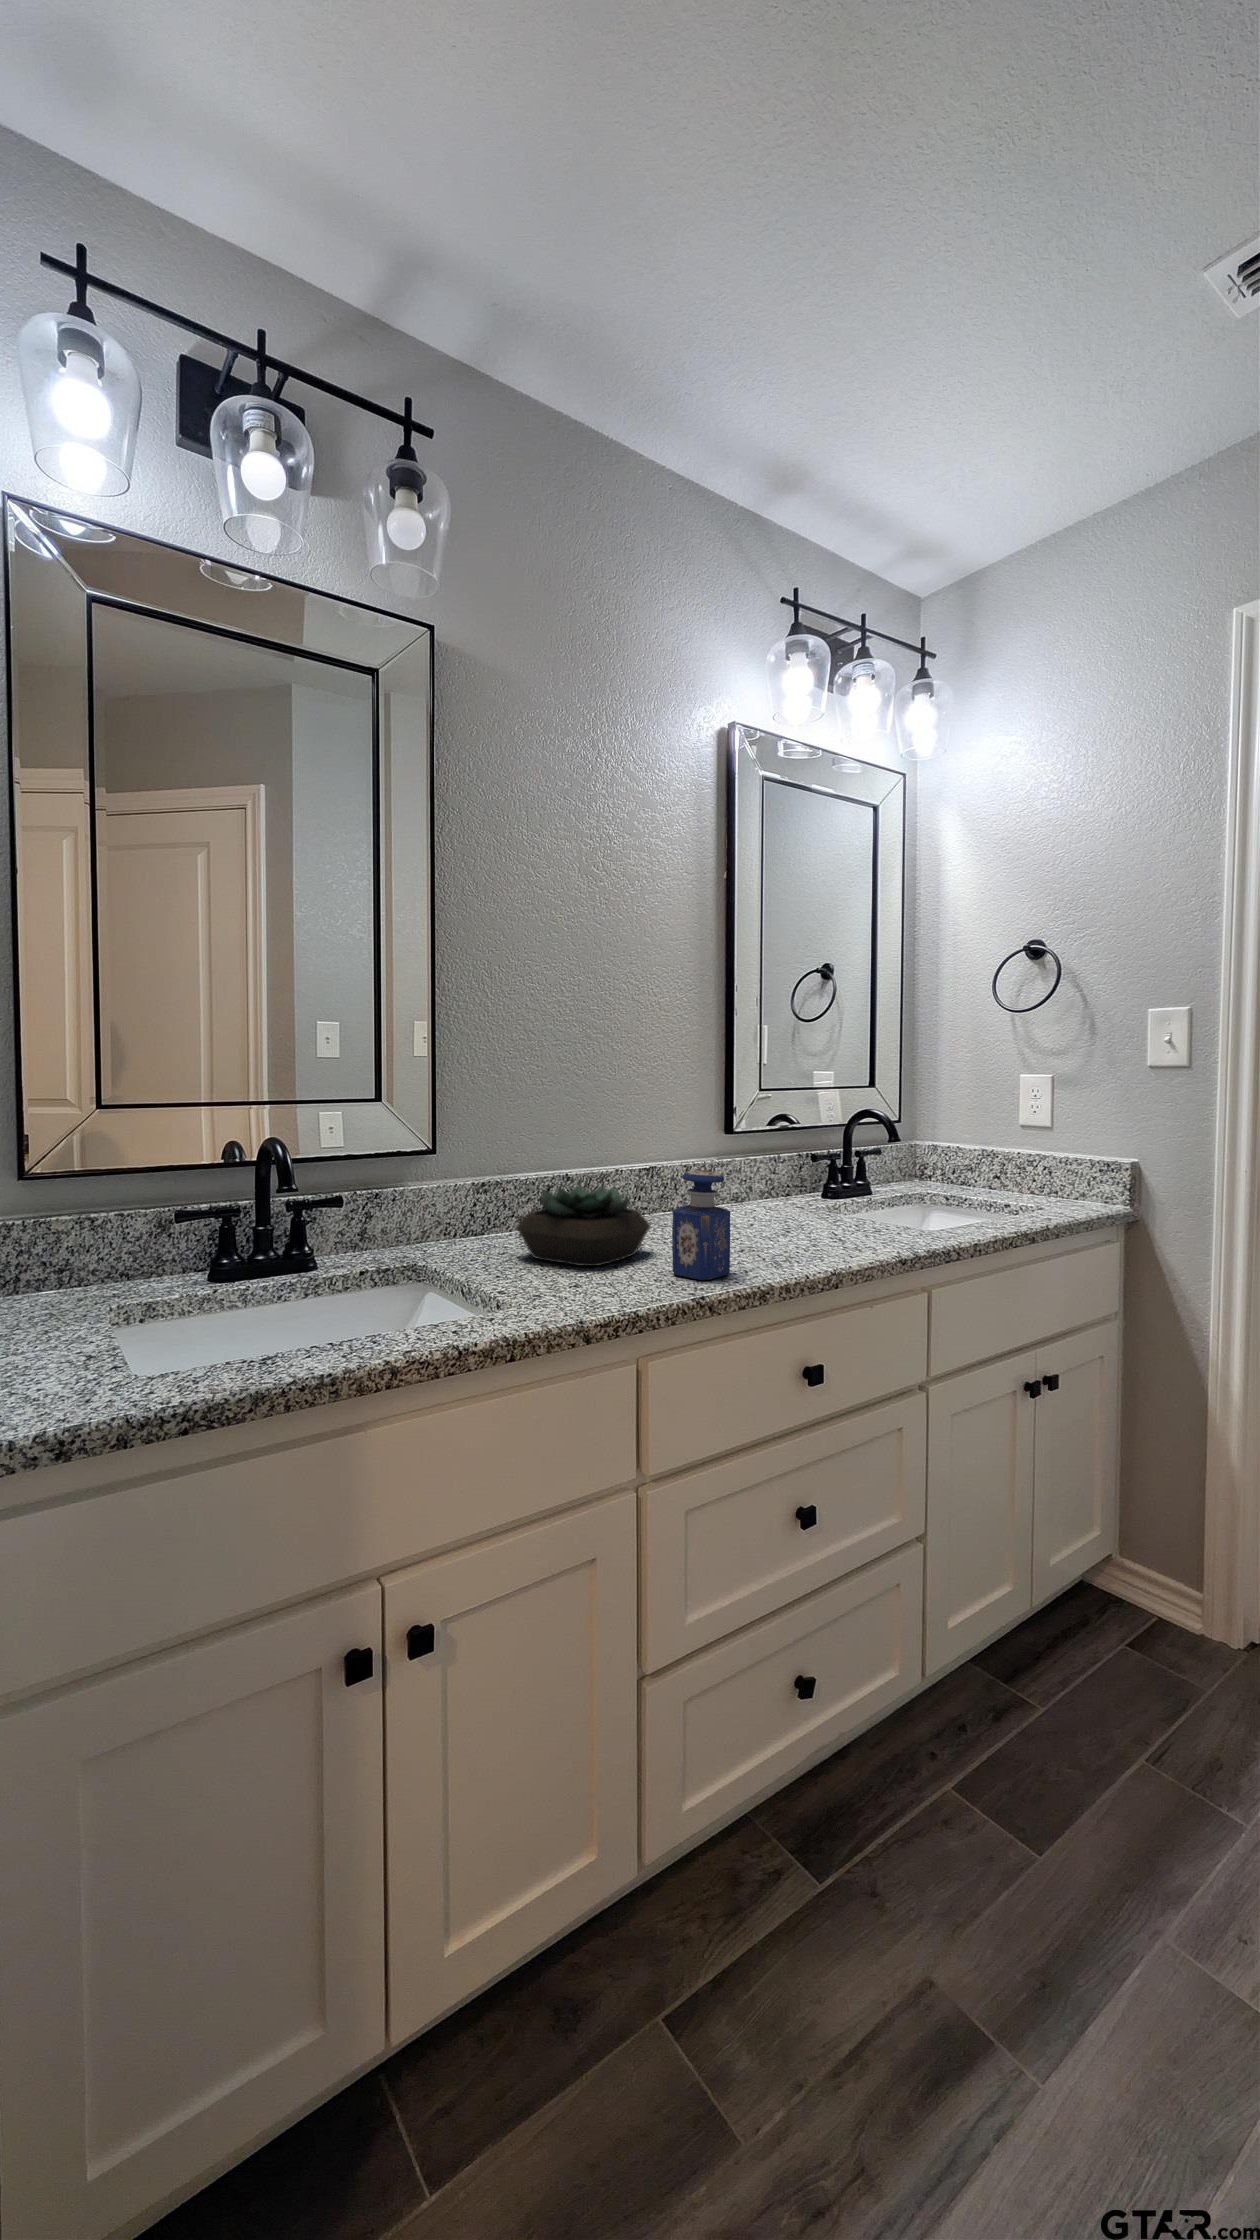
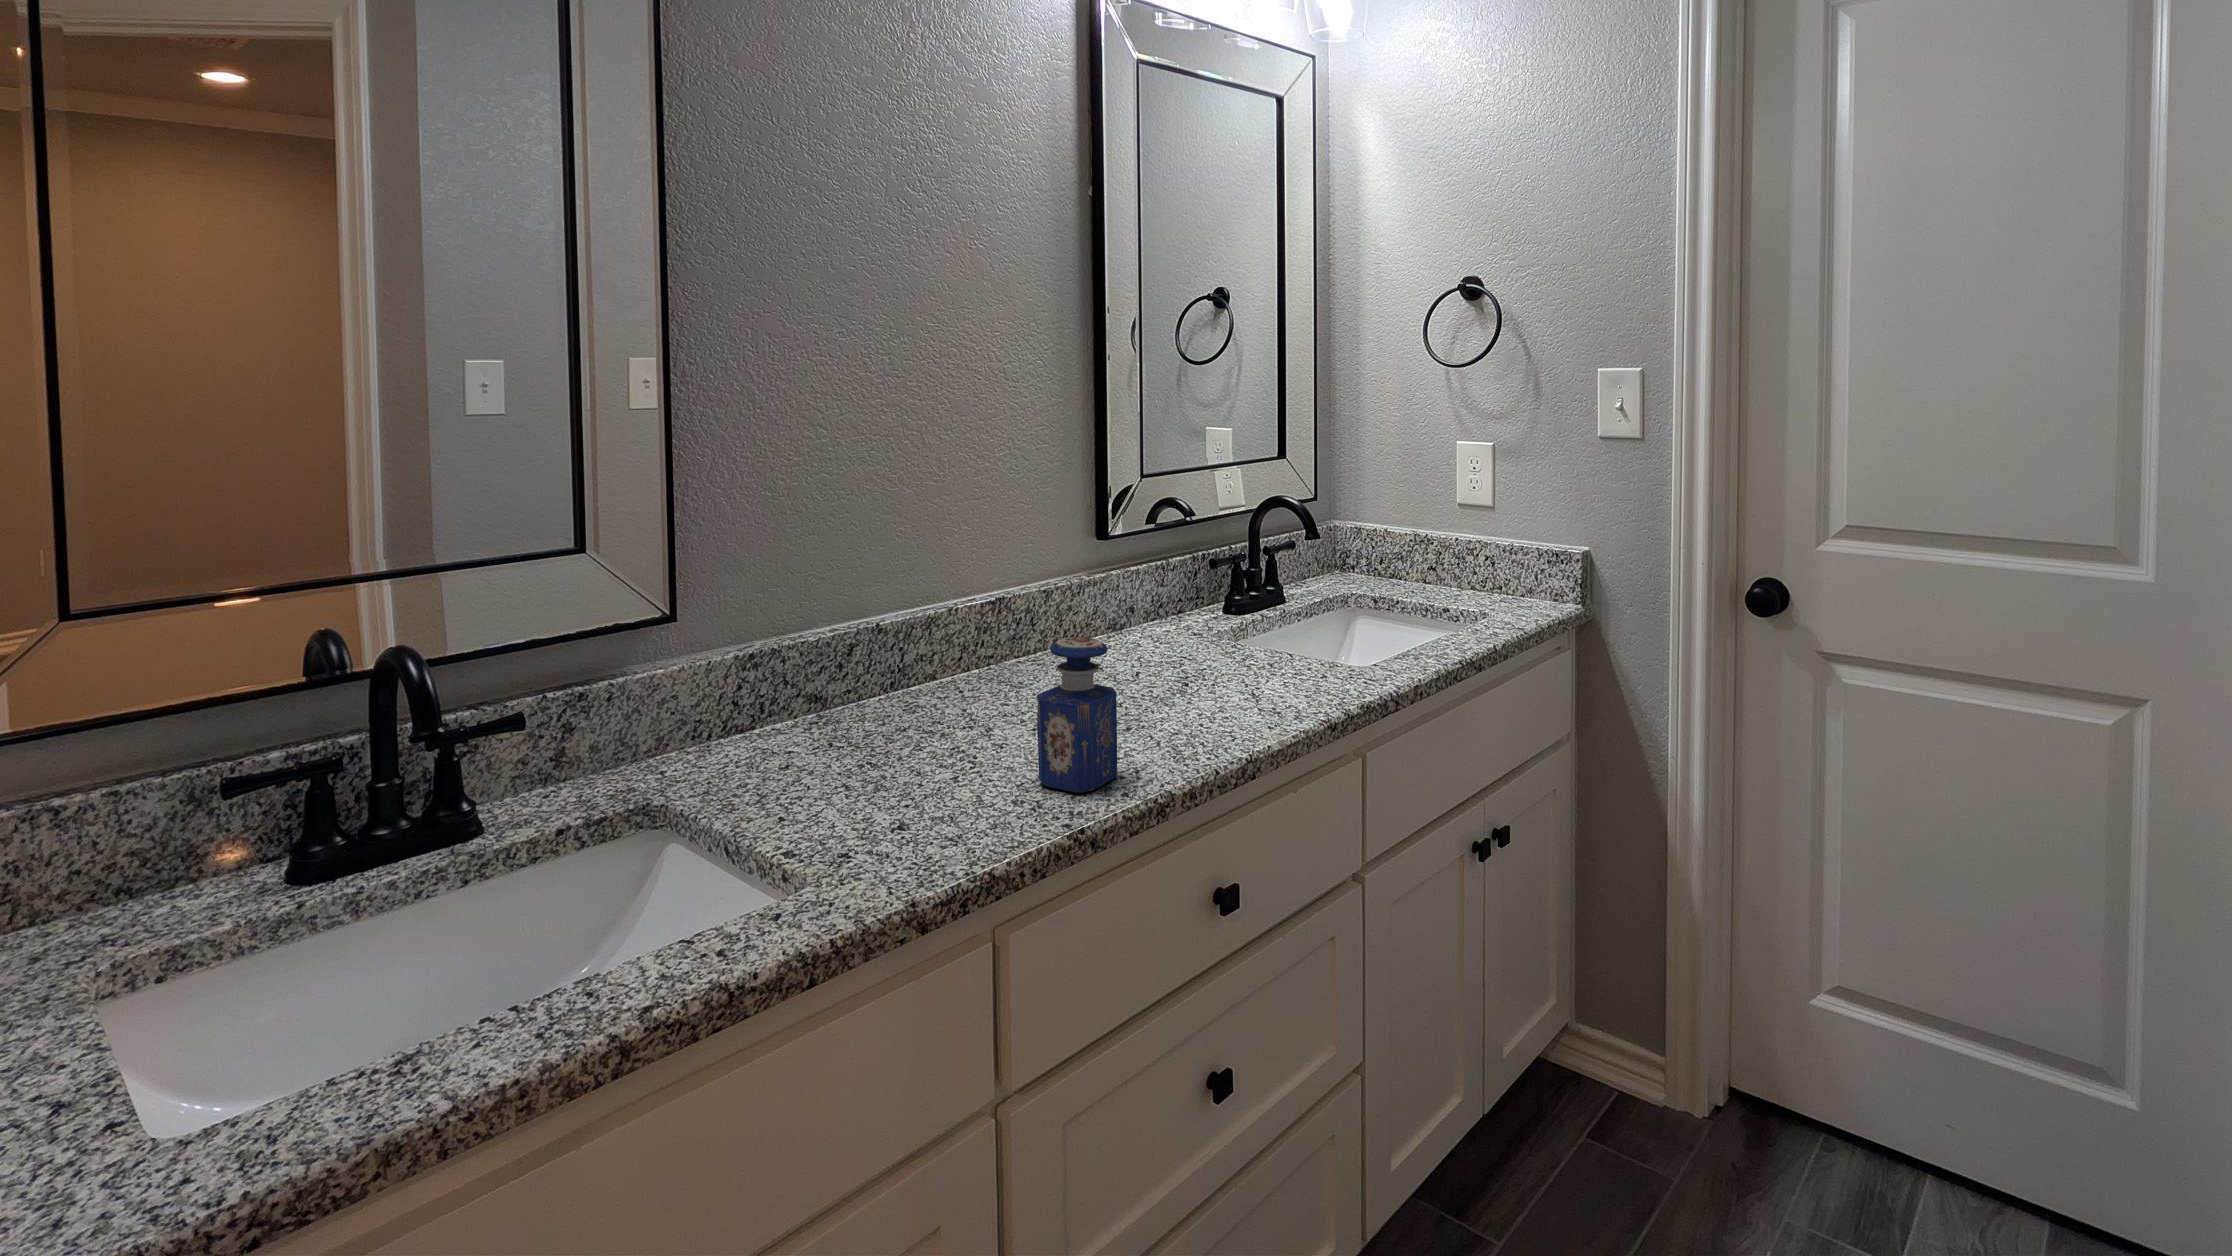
succulent plant: present [517,1186,650,1266] -> none [807,651,1005,780]

